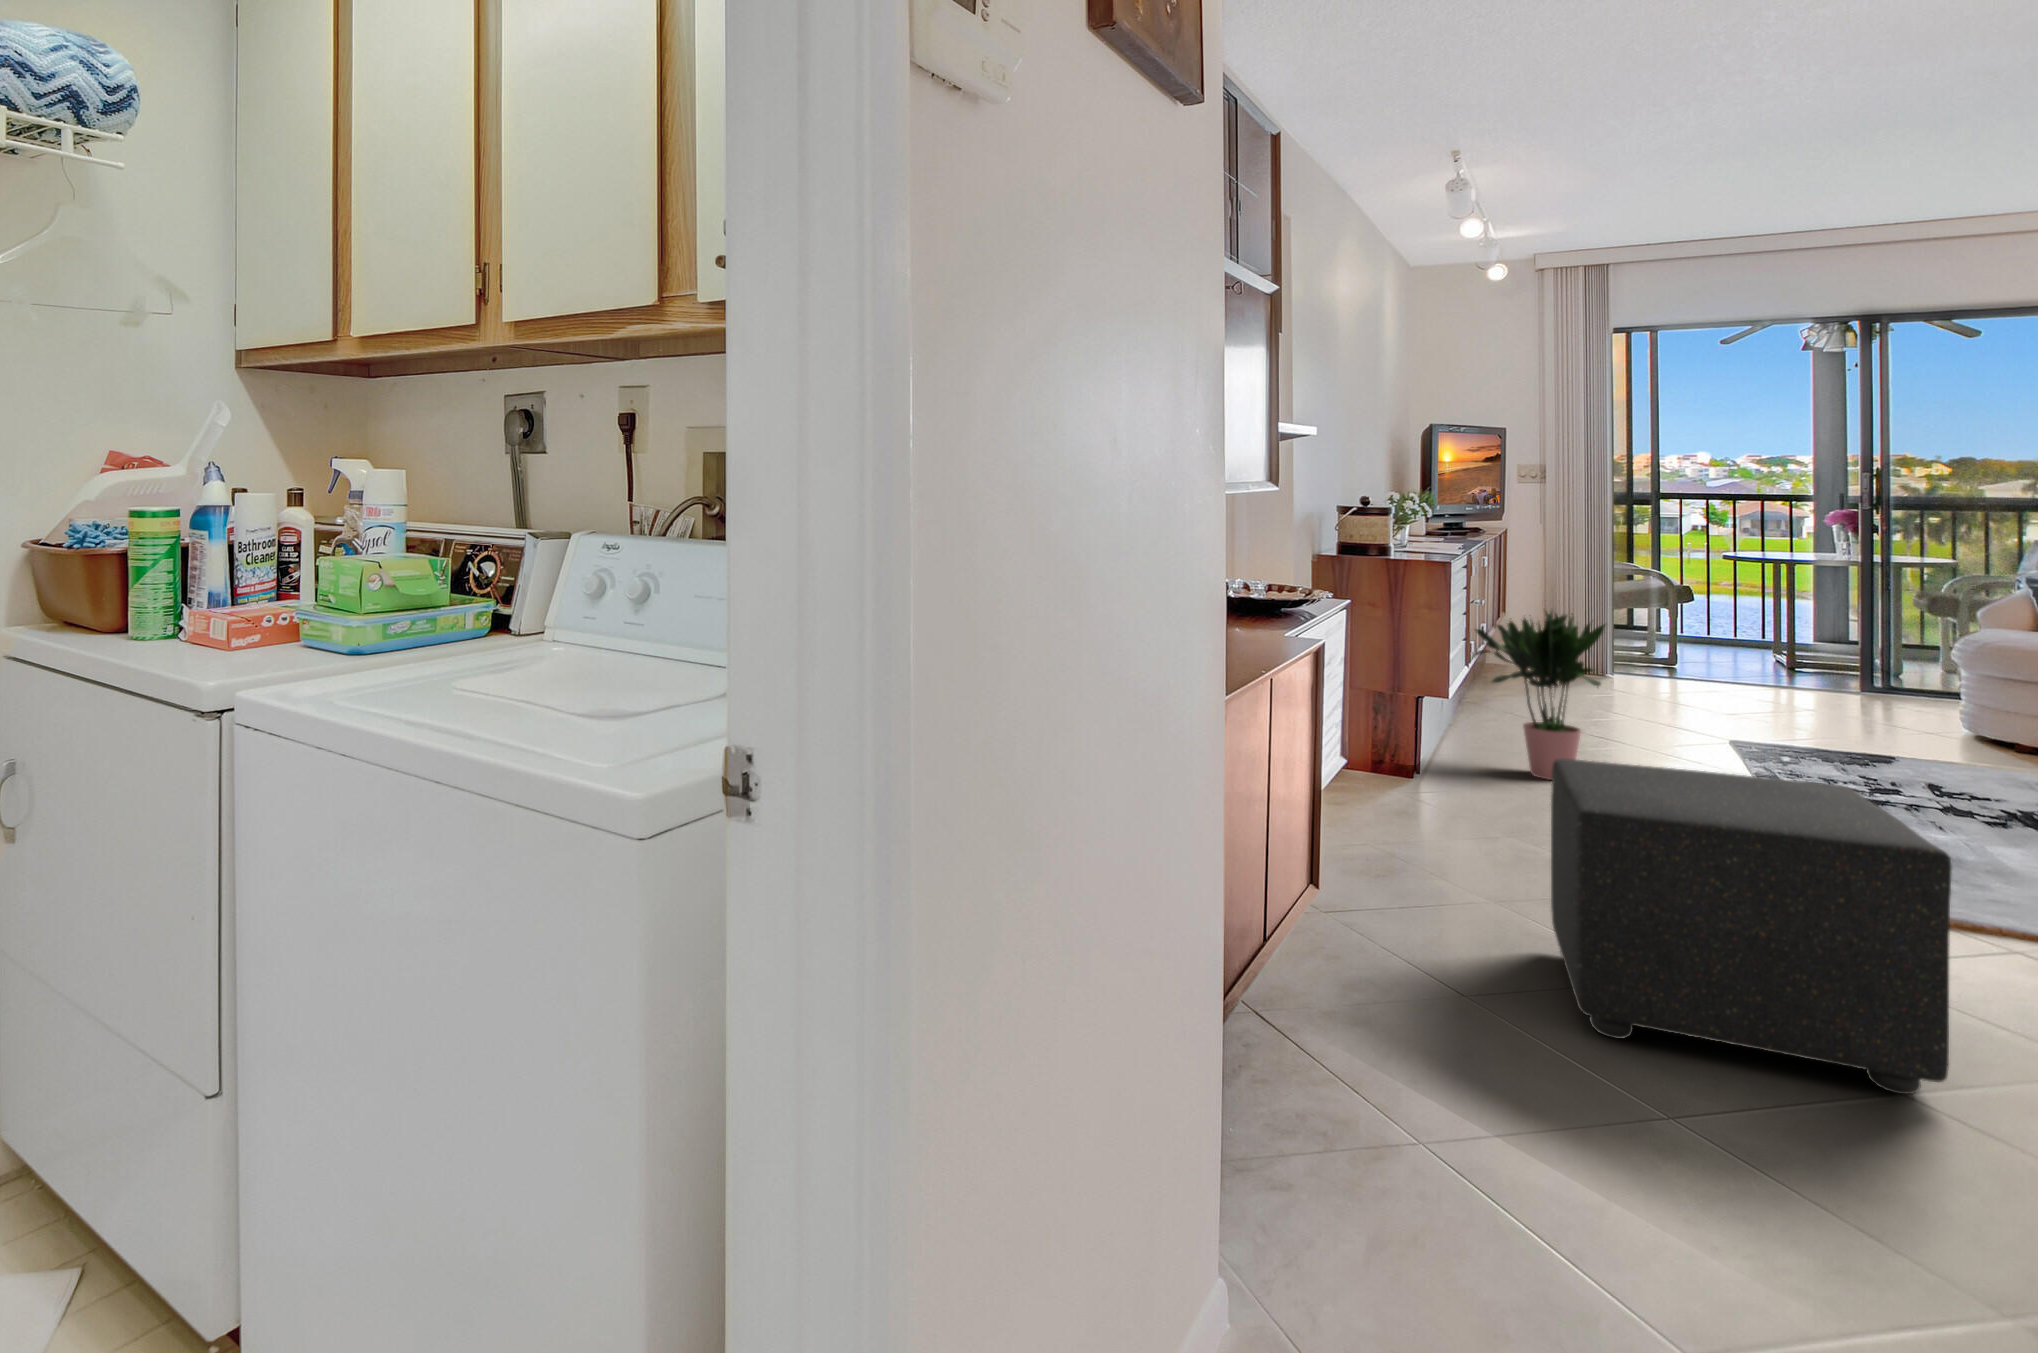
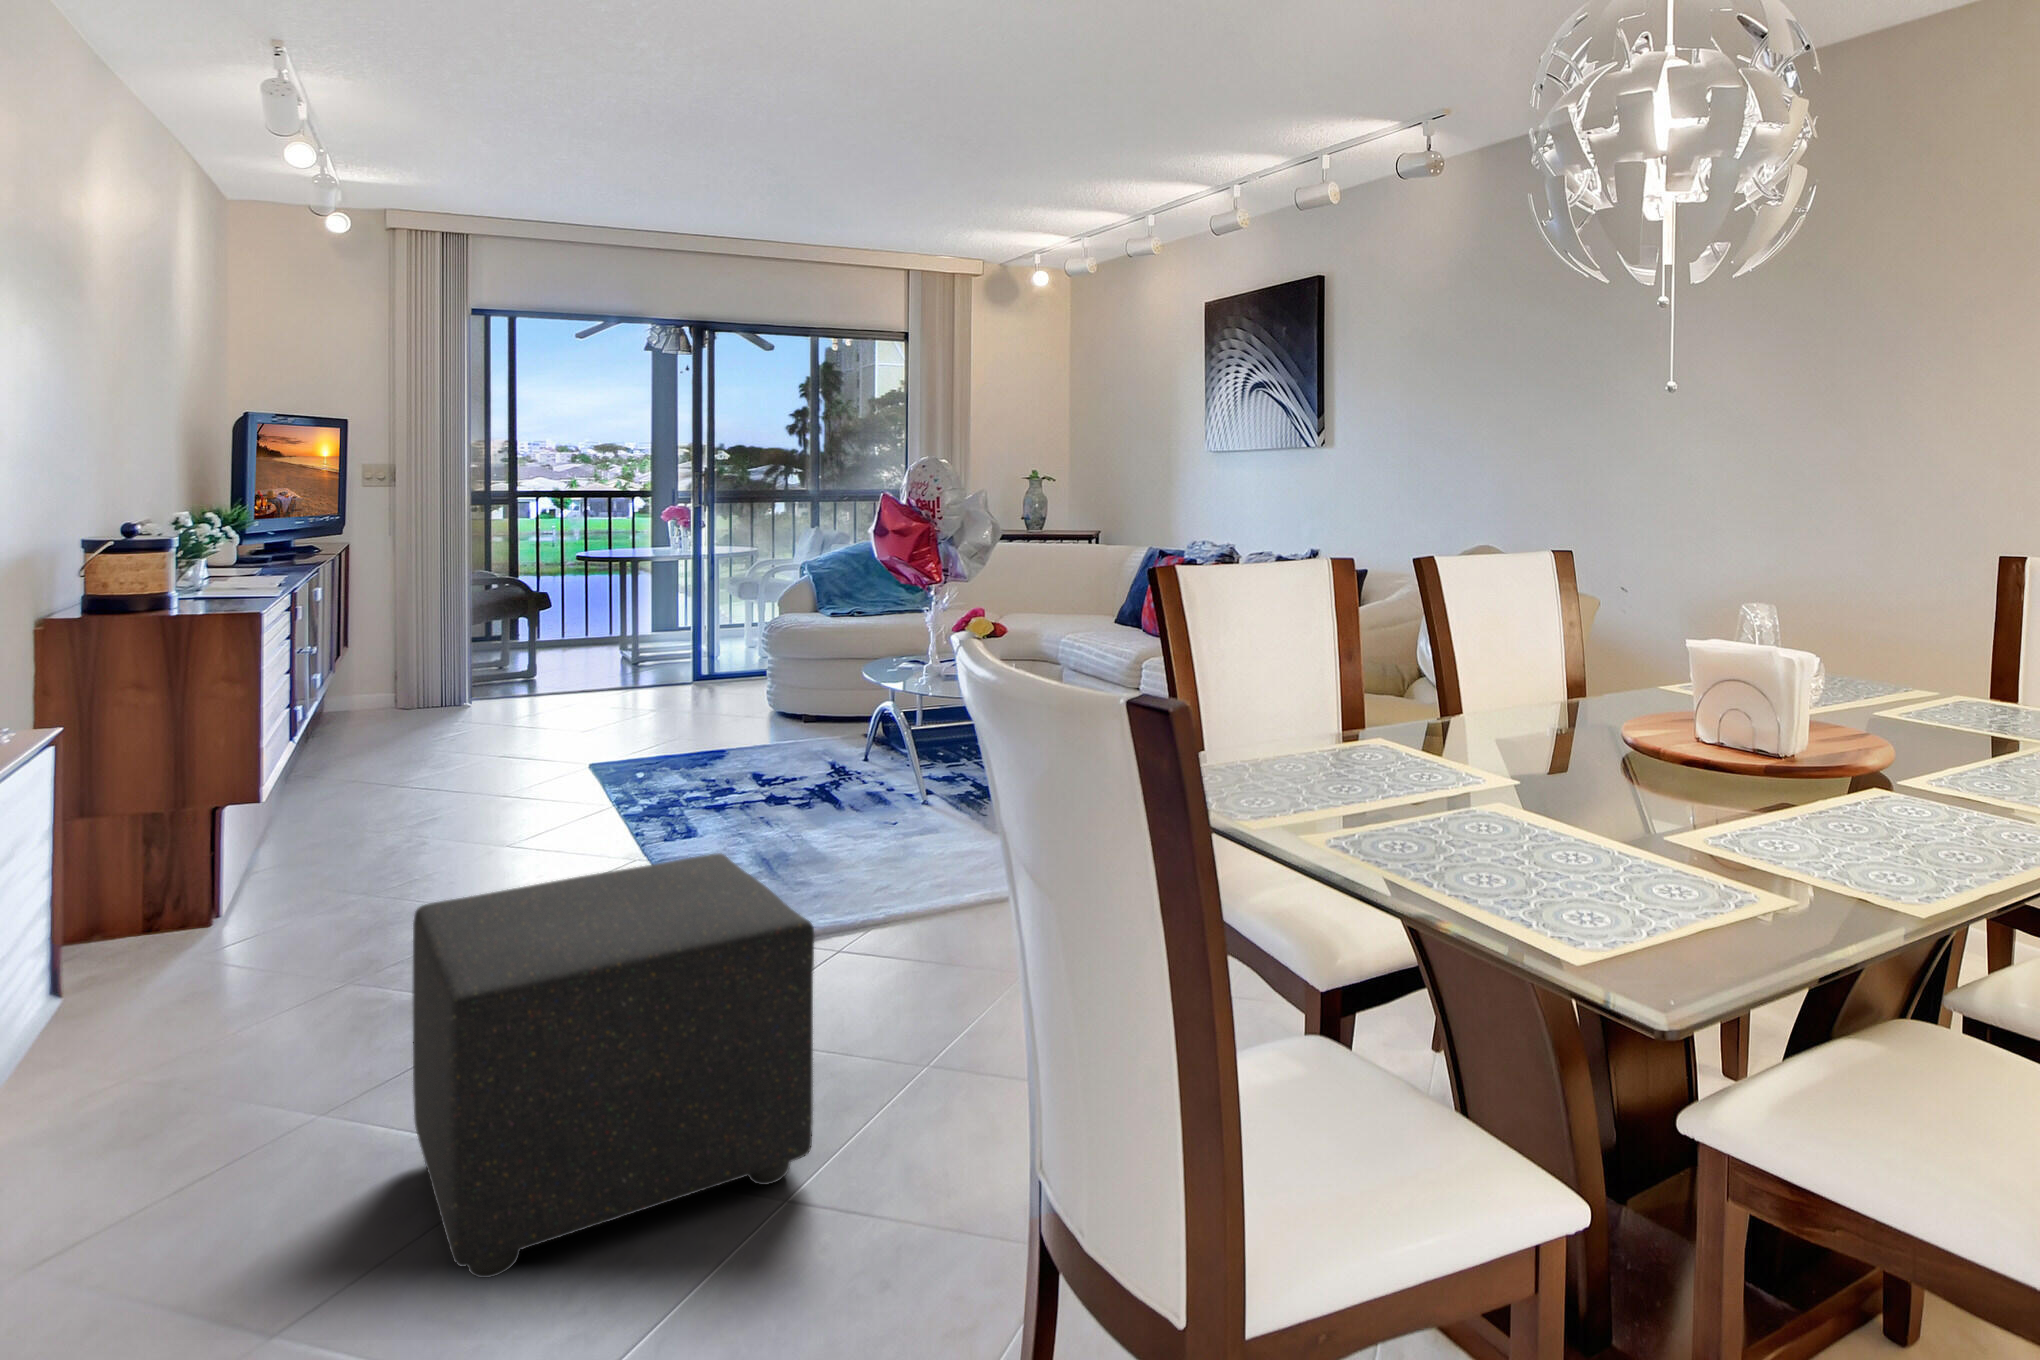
potted plant: present [1475,611,1605,780] -> none [290,646,472,874]

